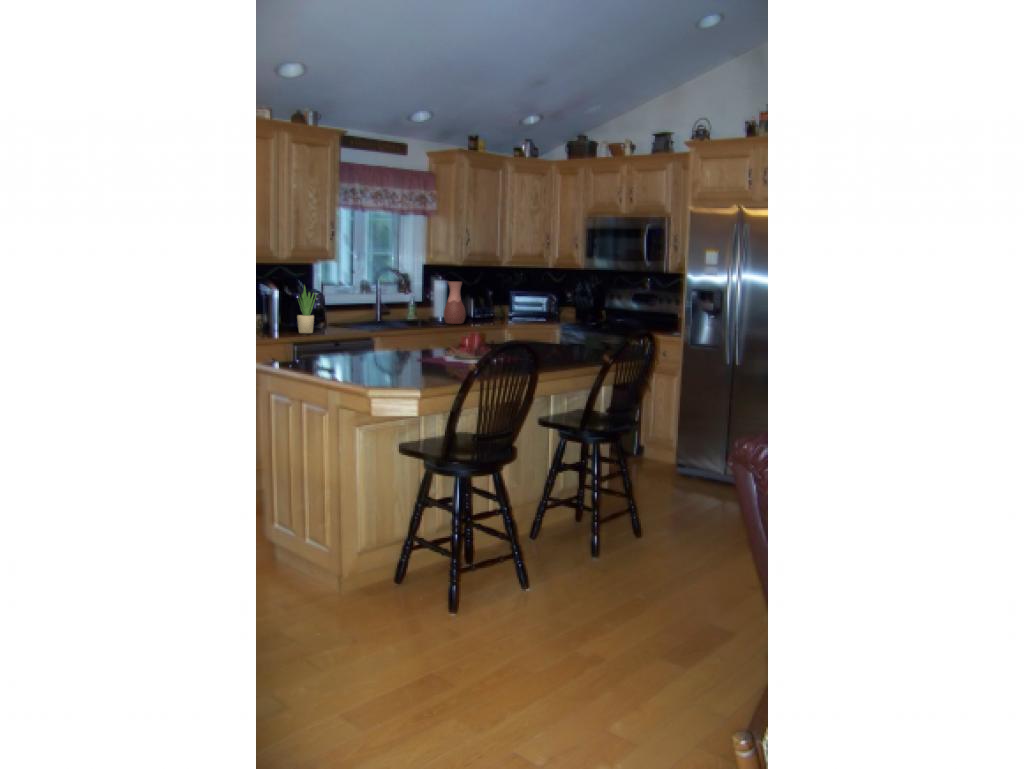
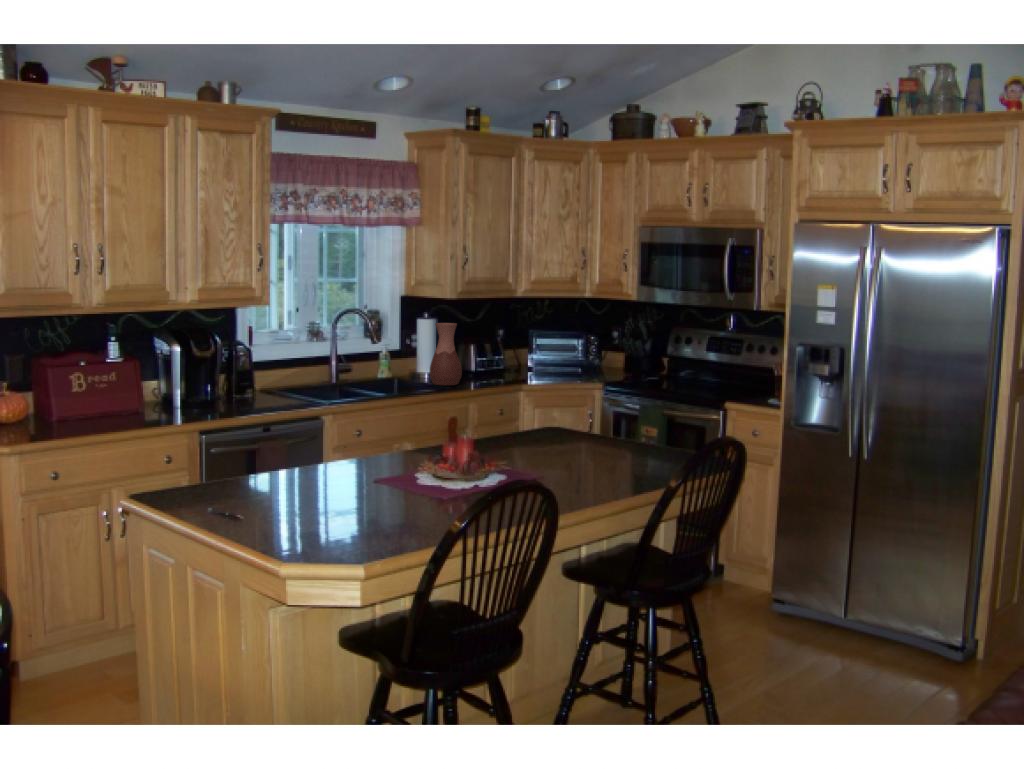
potted plant: present [297,286,316,333] -> none [206,338,237,411]

